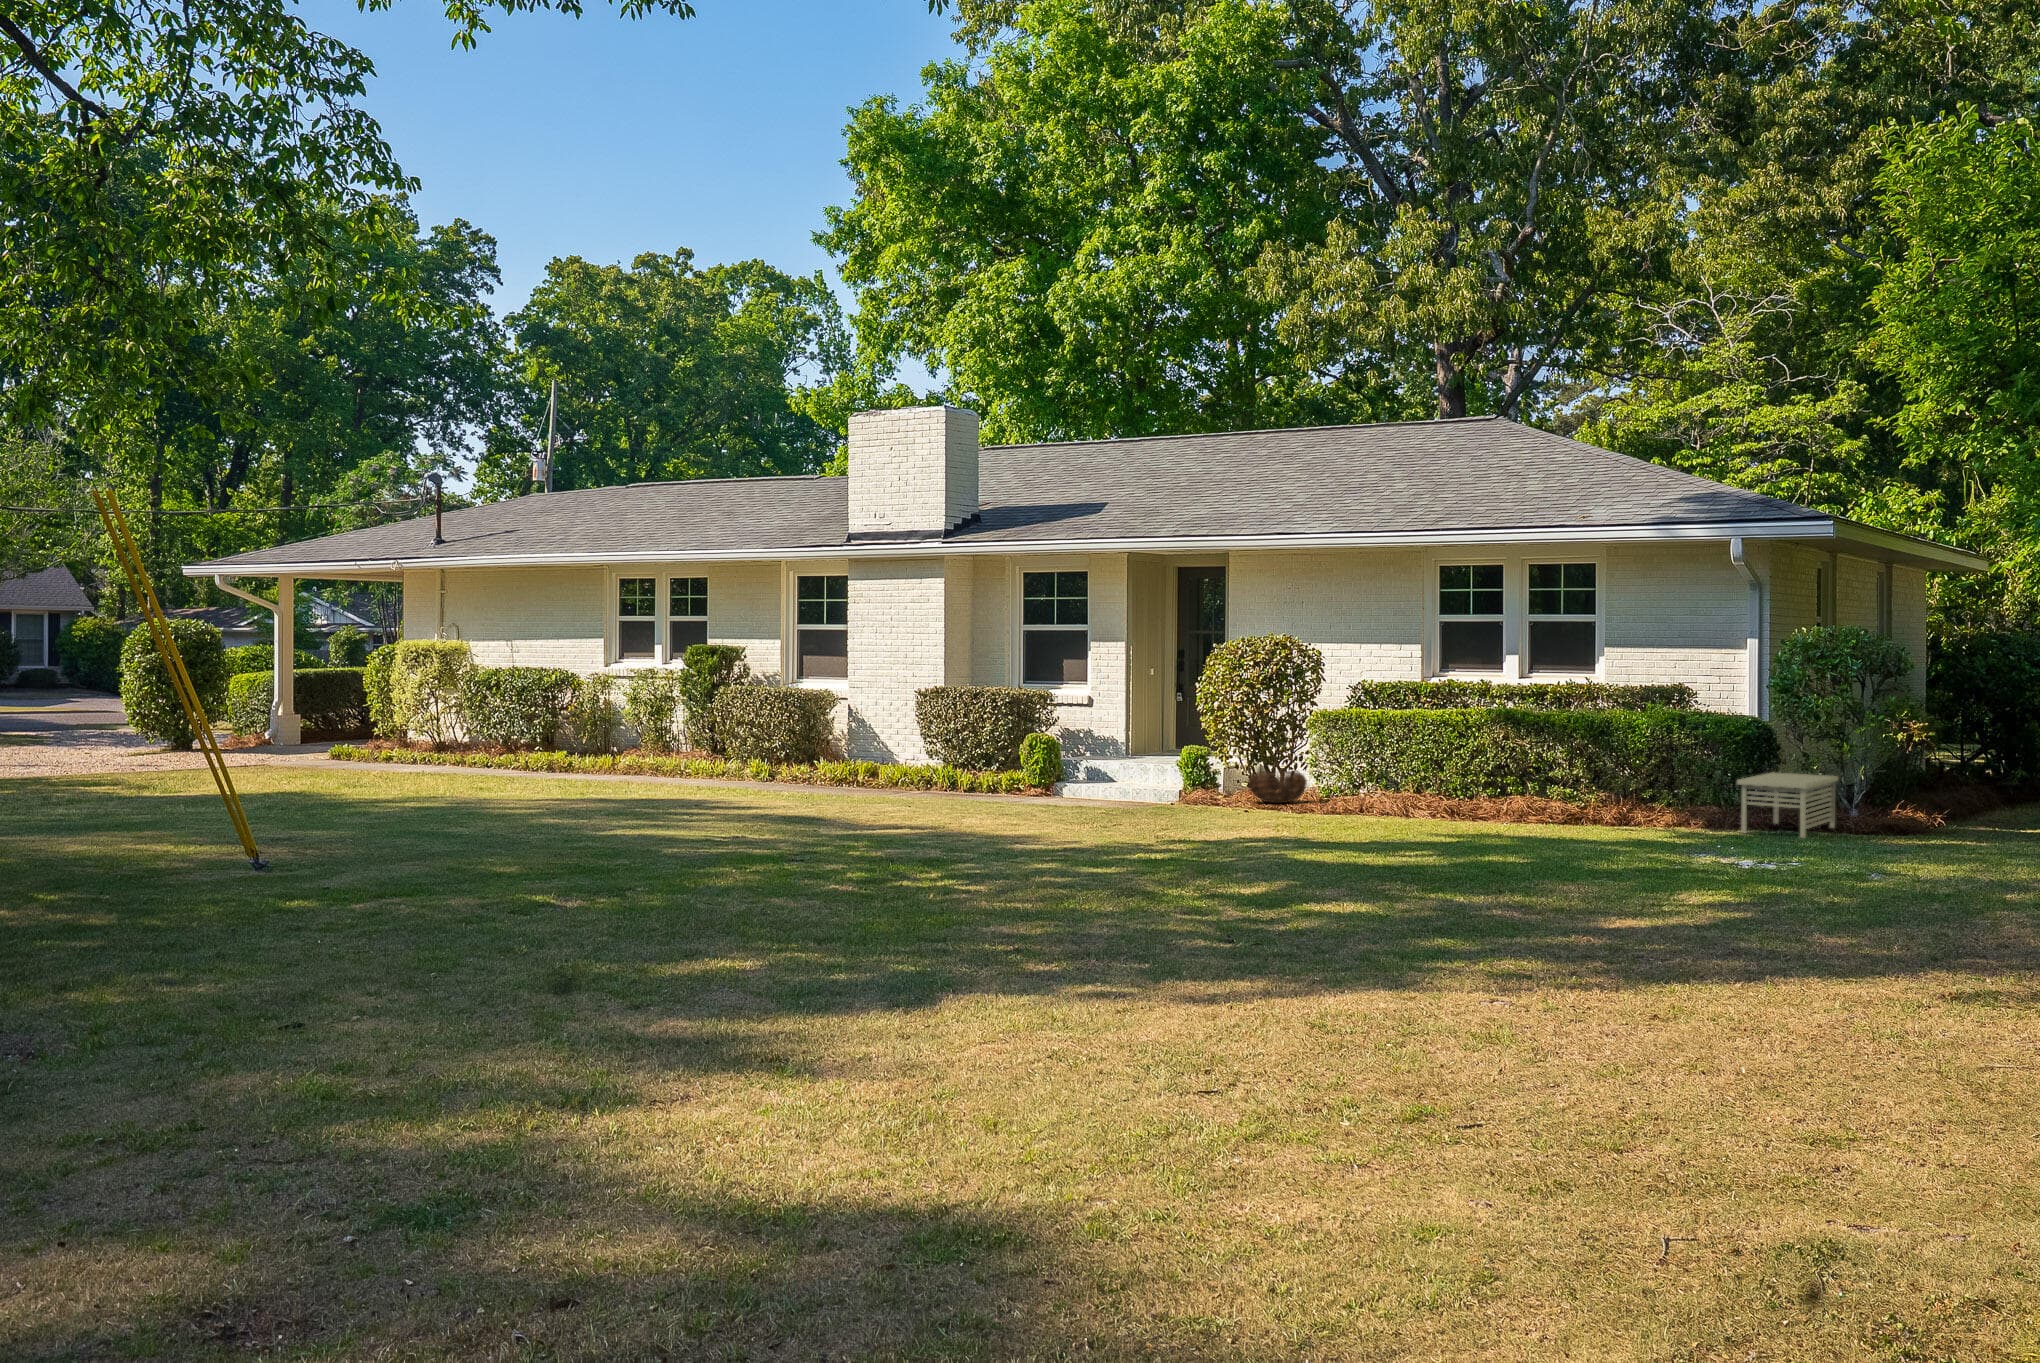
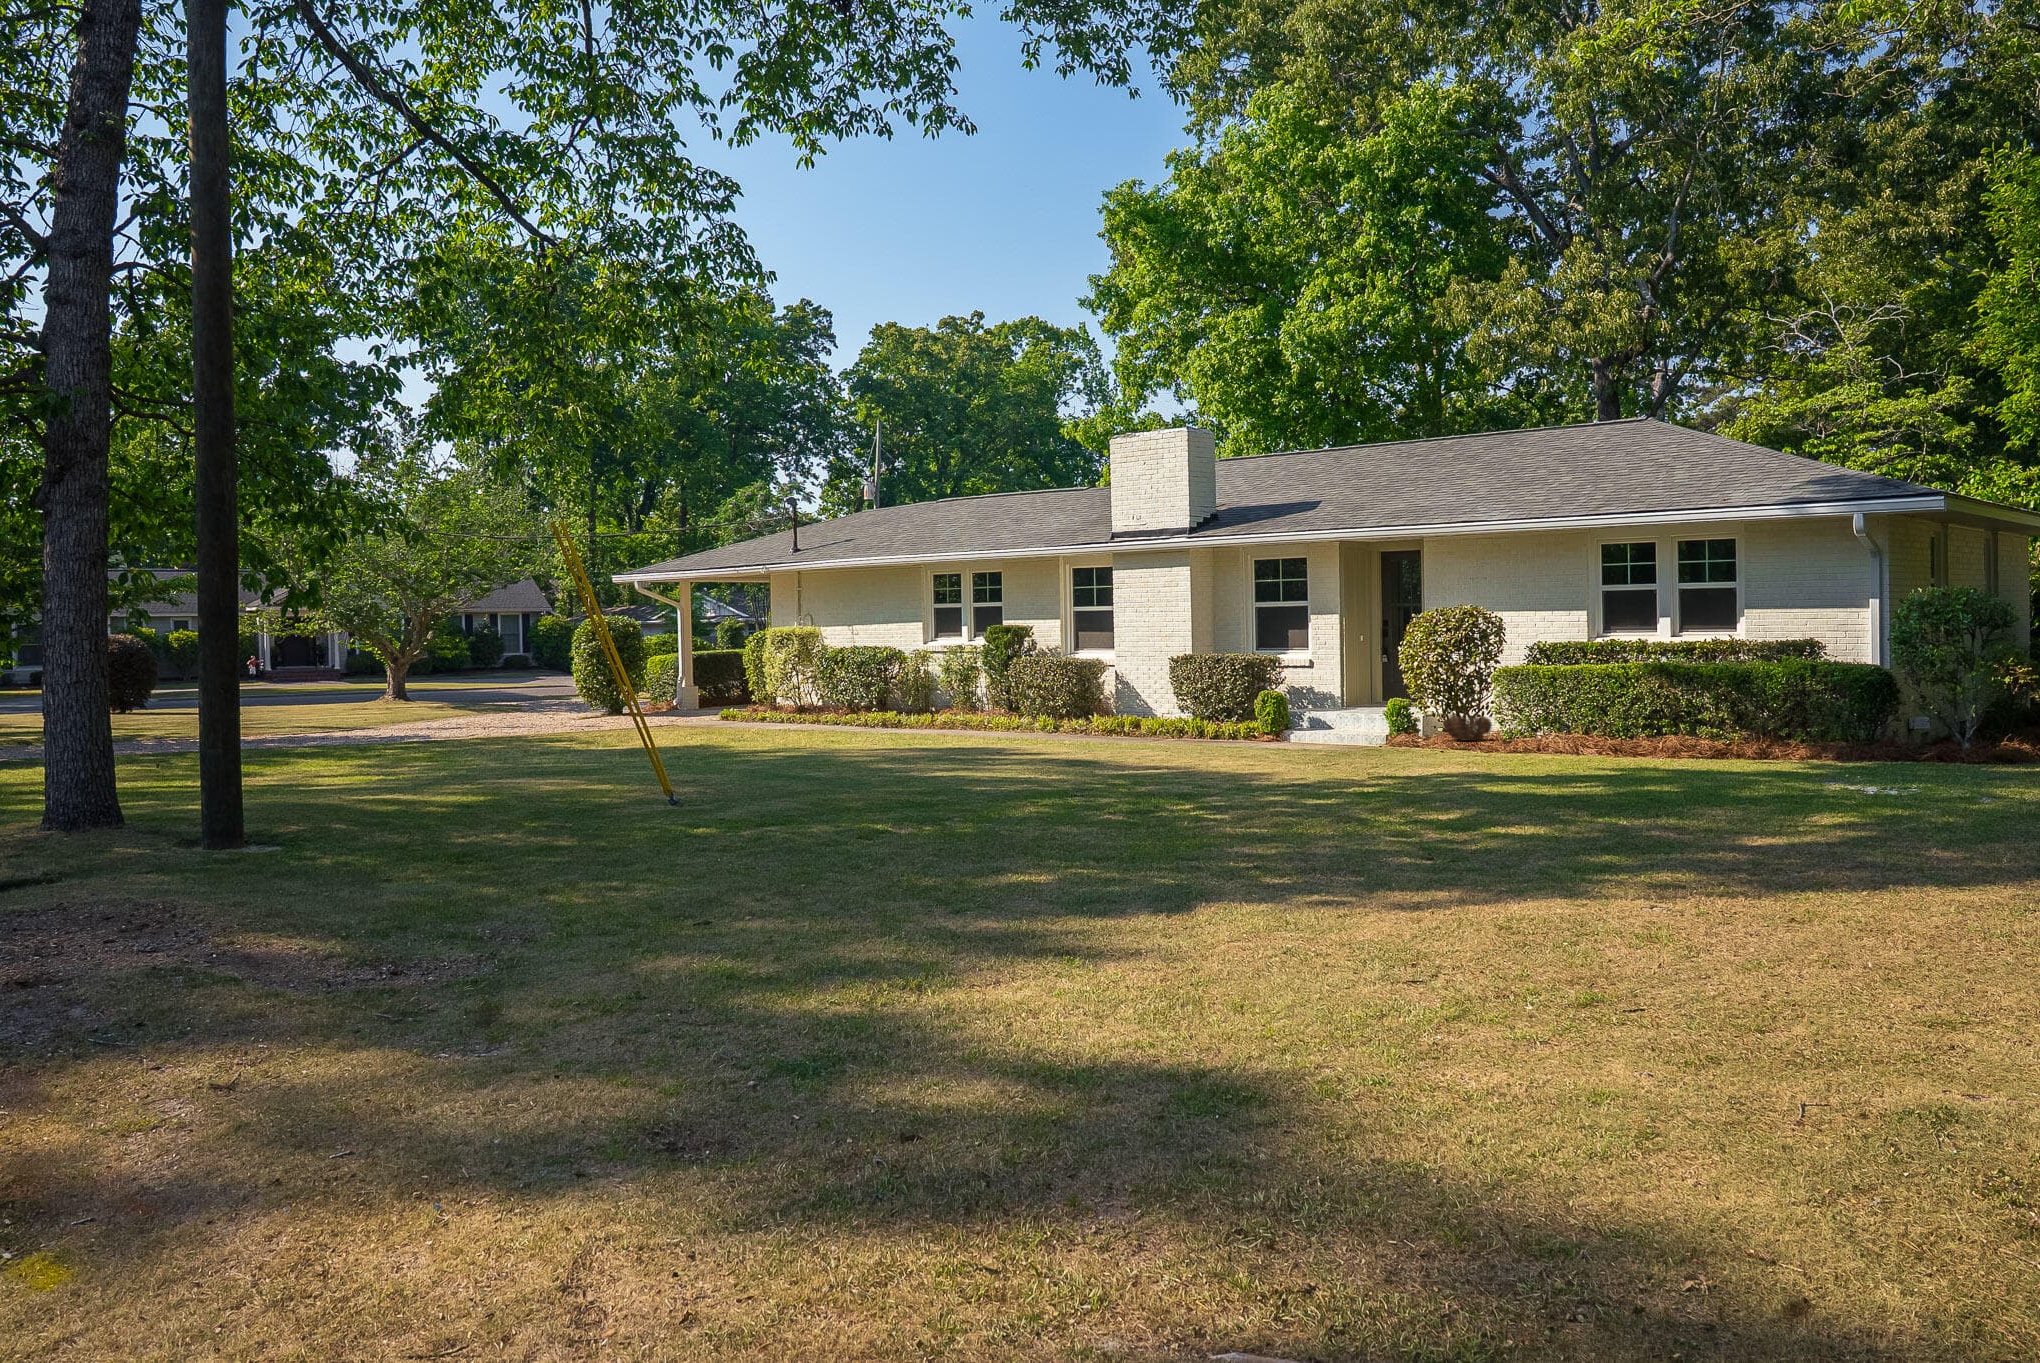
storage bench: present [1737,772,1838,838] -> none [1865,711,1957,763]

